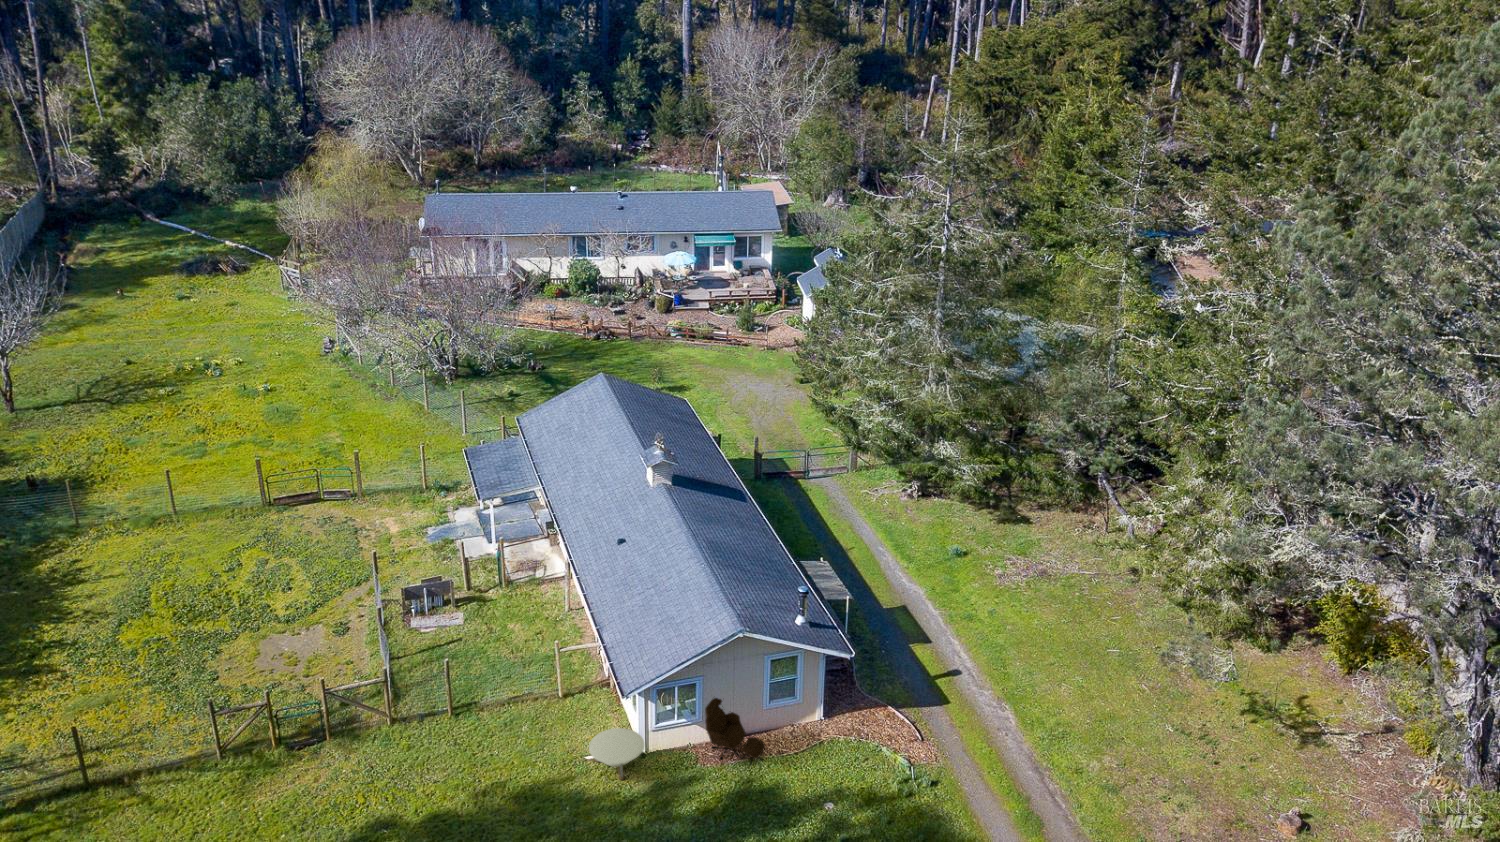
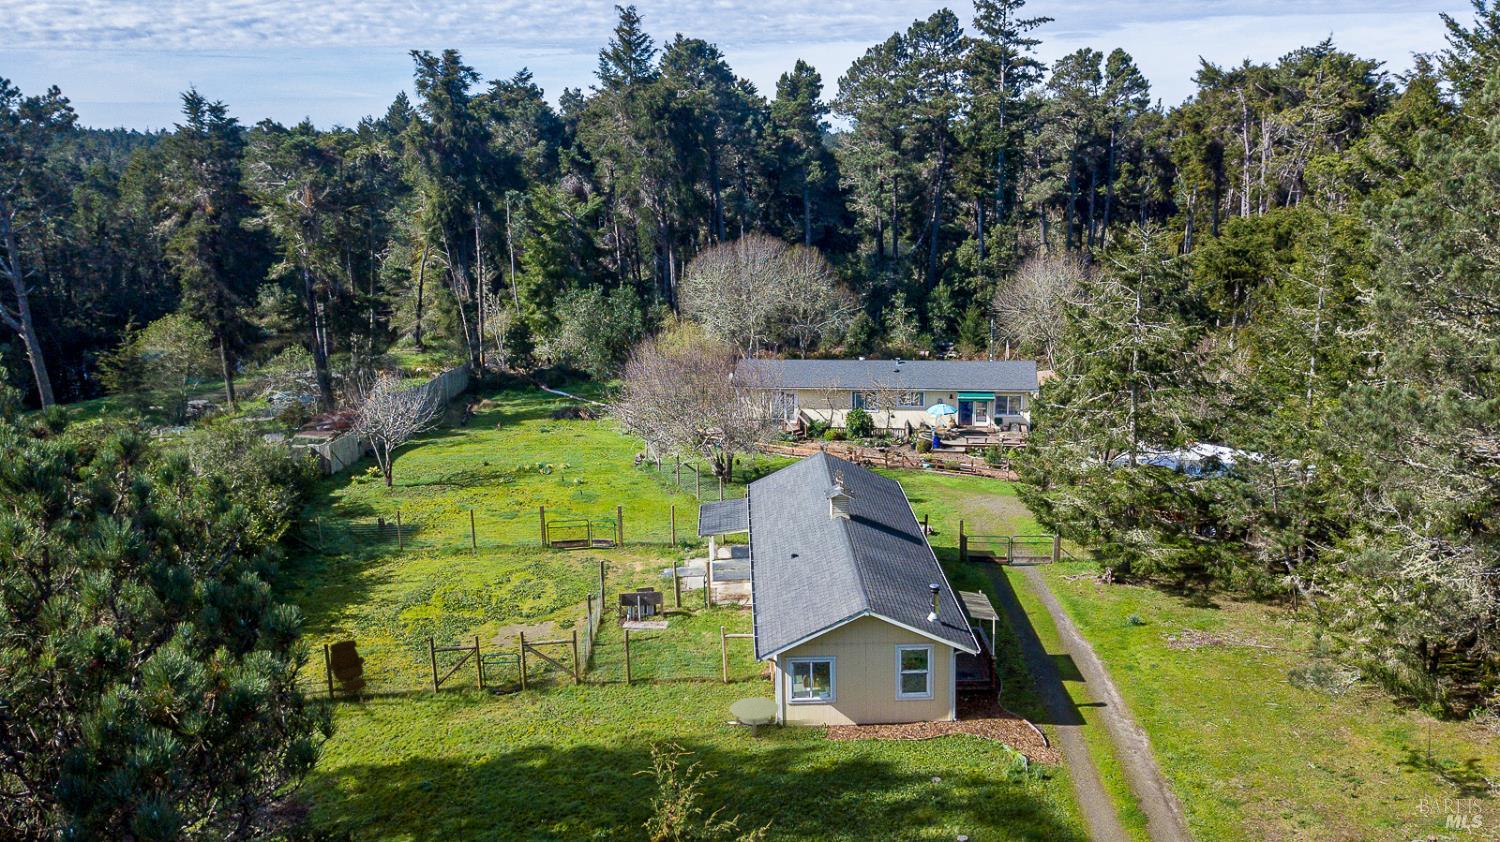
lounge chair: present [705,698,765,764] -> present [328,640,366,695]

